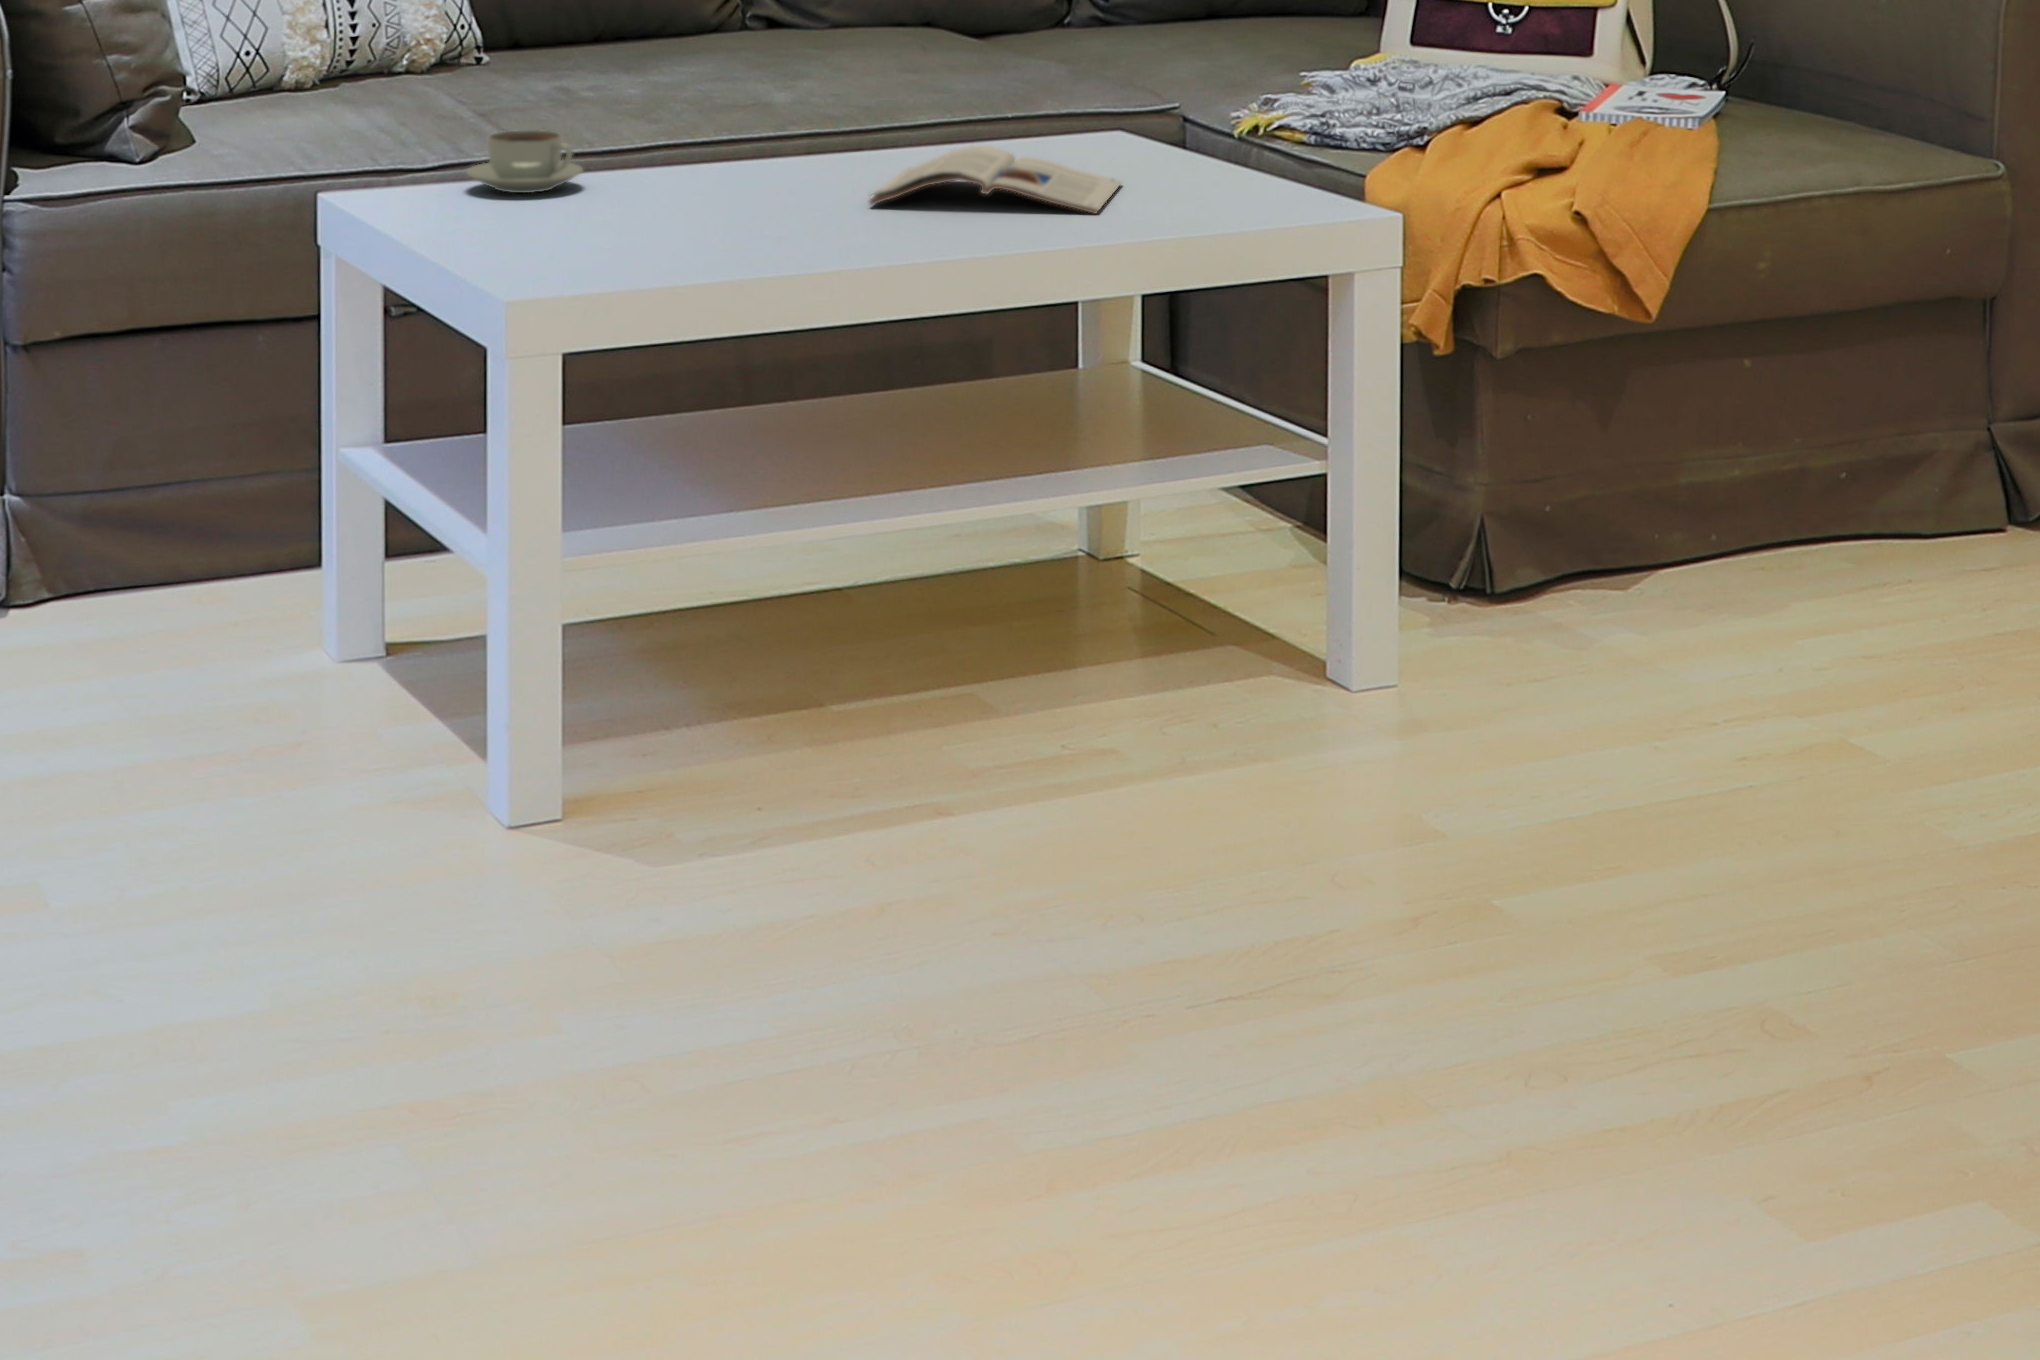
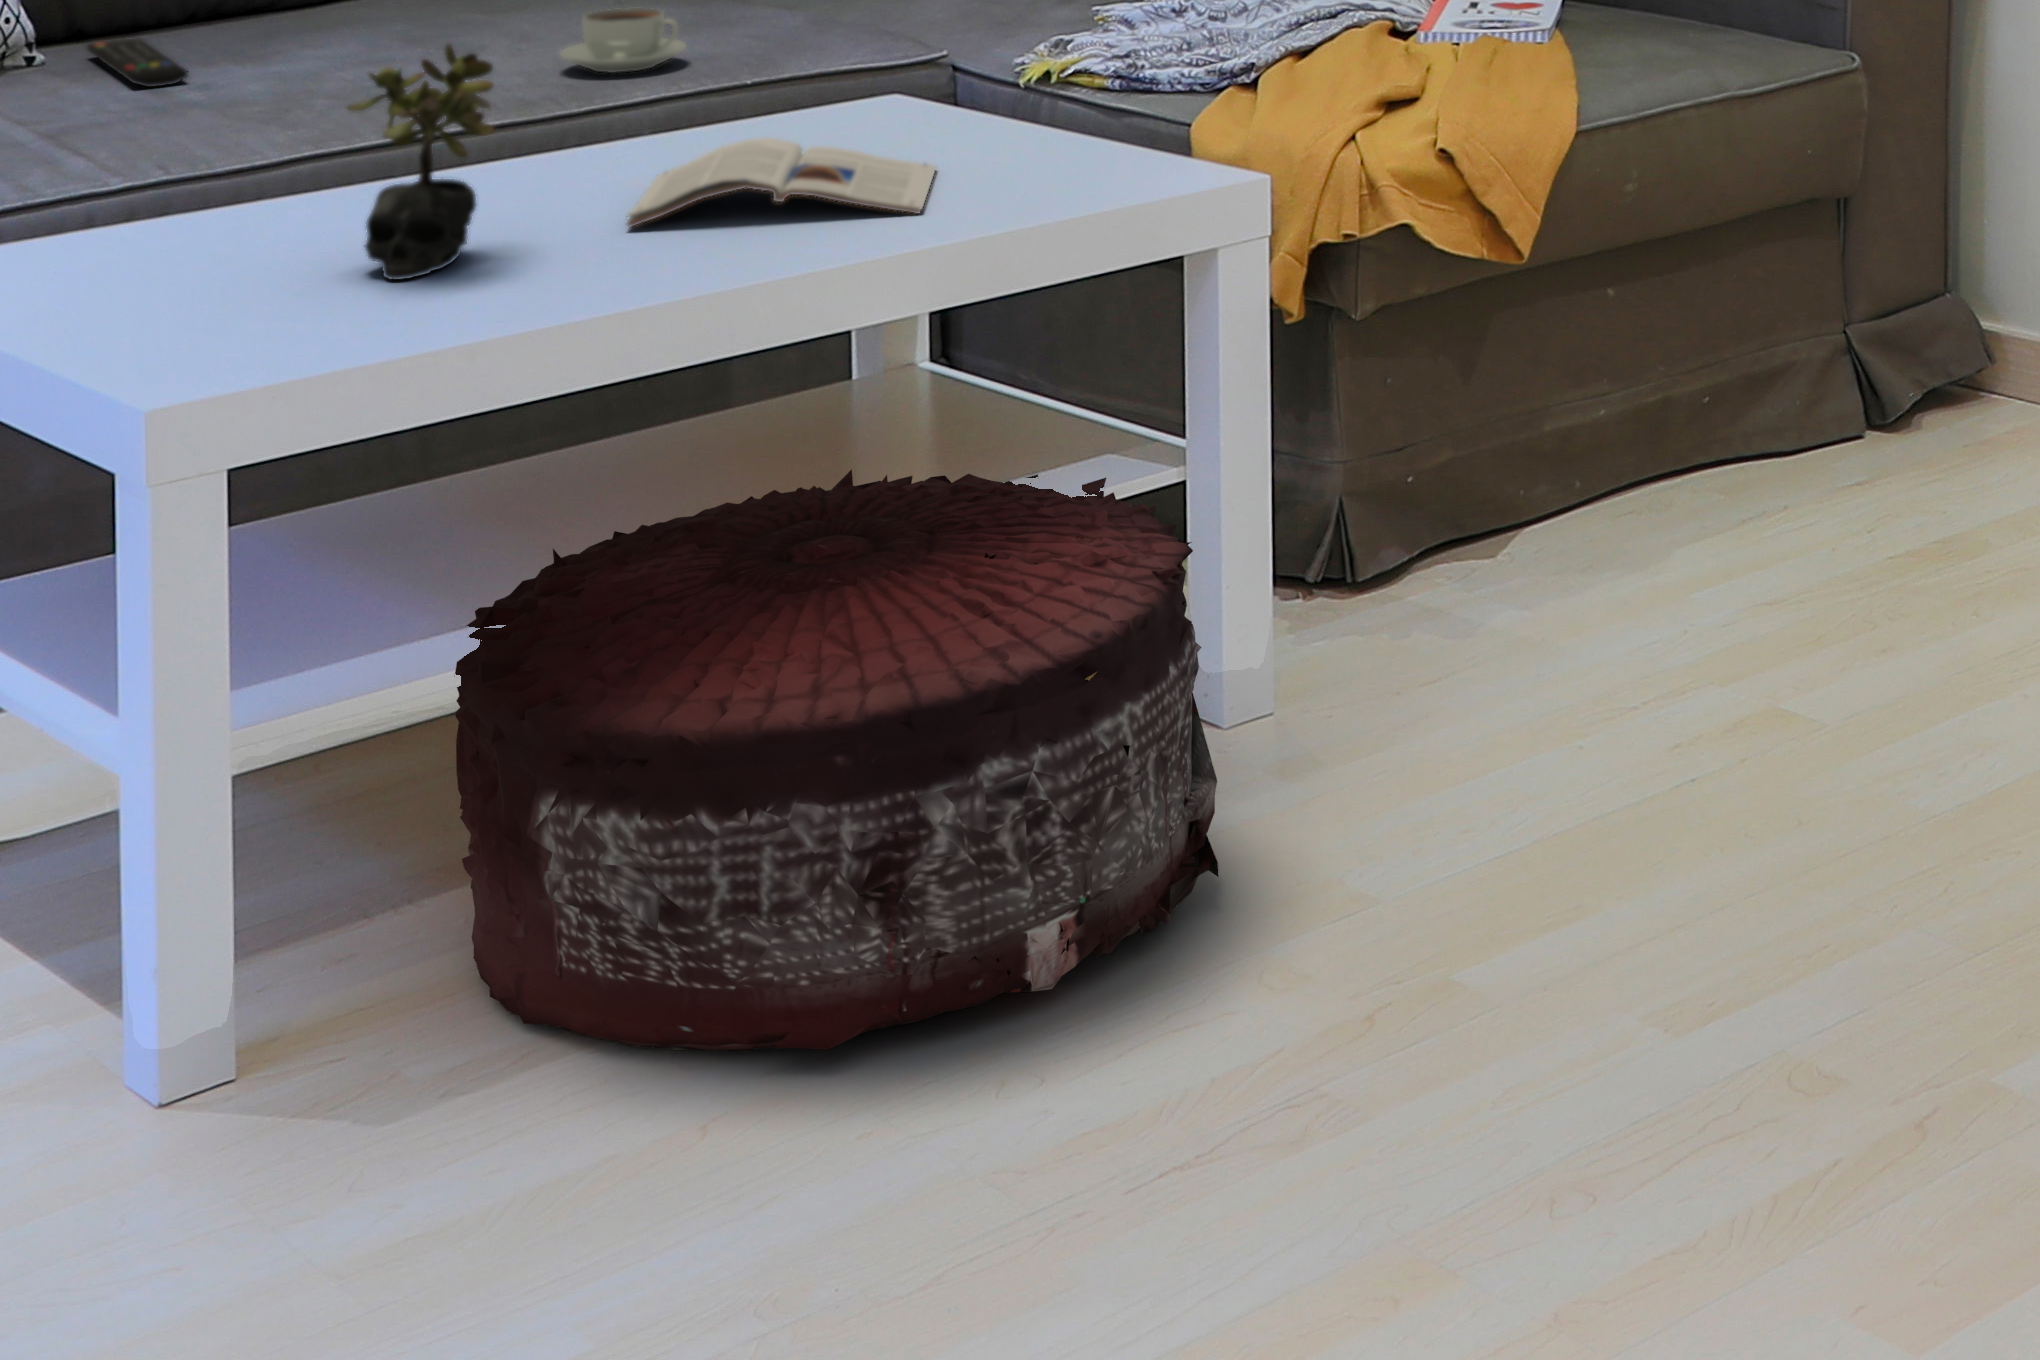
succulent plant: none [662,42,769,225] -> present [348,44,494,280]
remote control: none [519,53,585,88] -> present [87,38,188,87]
coffee cup: present [467,130,583,193] -> present [560,8,686,72]
pouf: none [718,424,1313,861] -> present [455,469,1219,1050]

